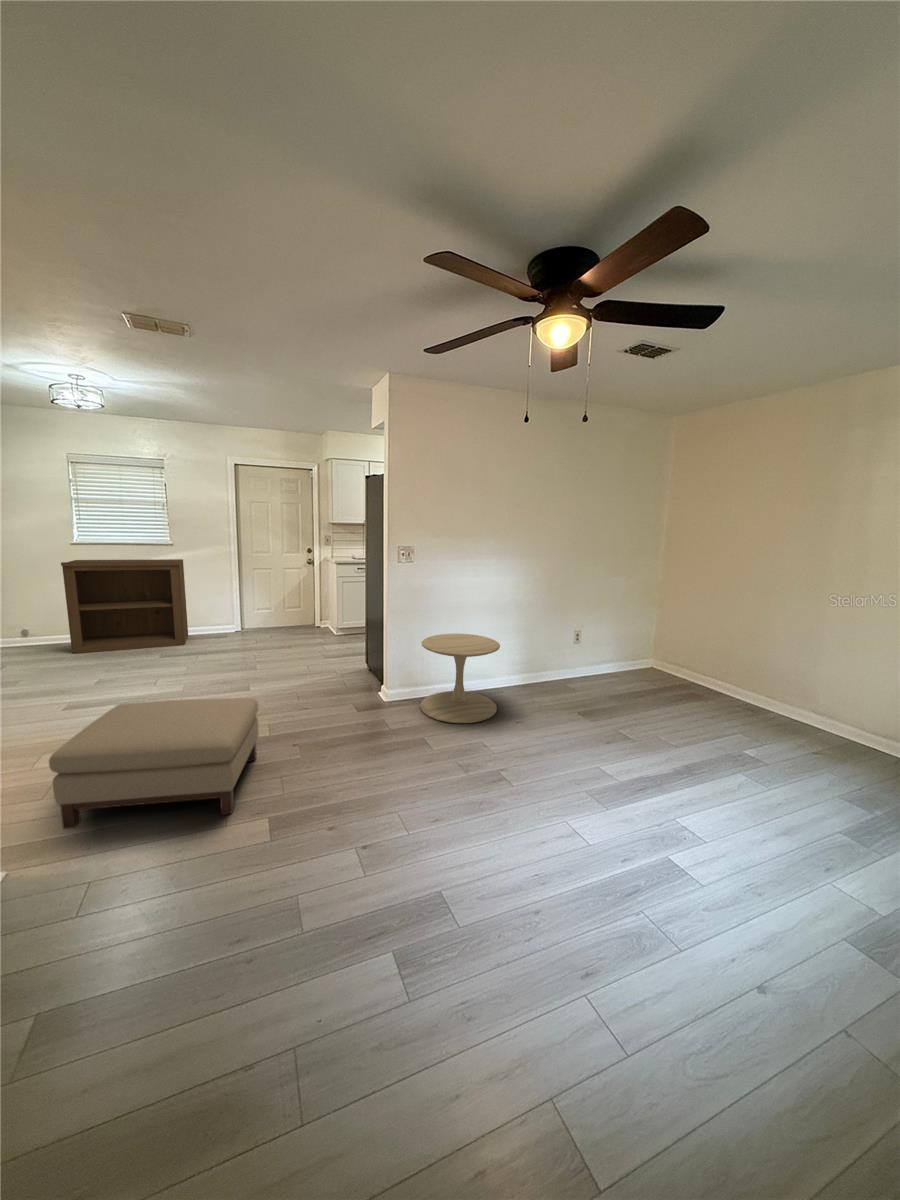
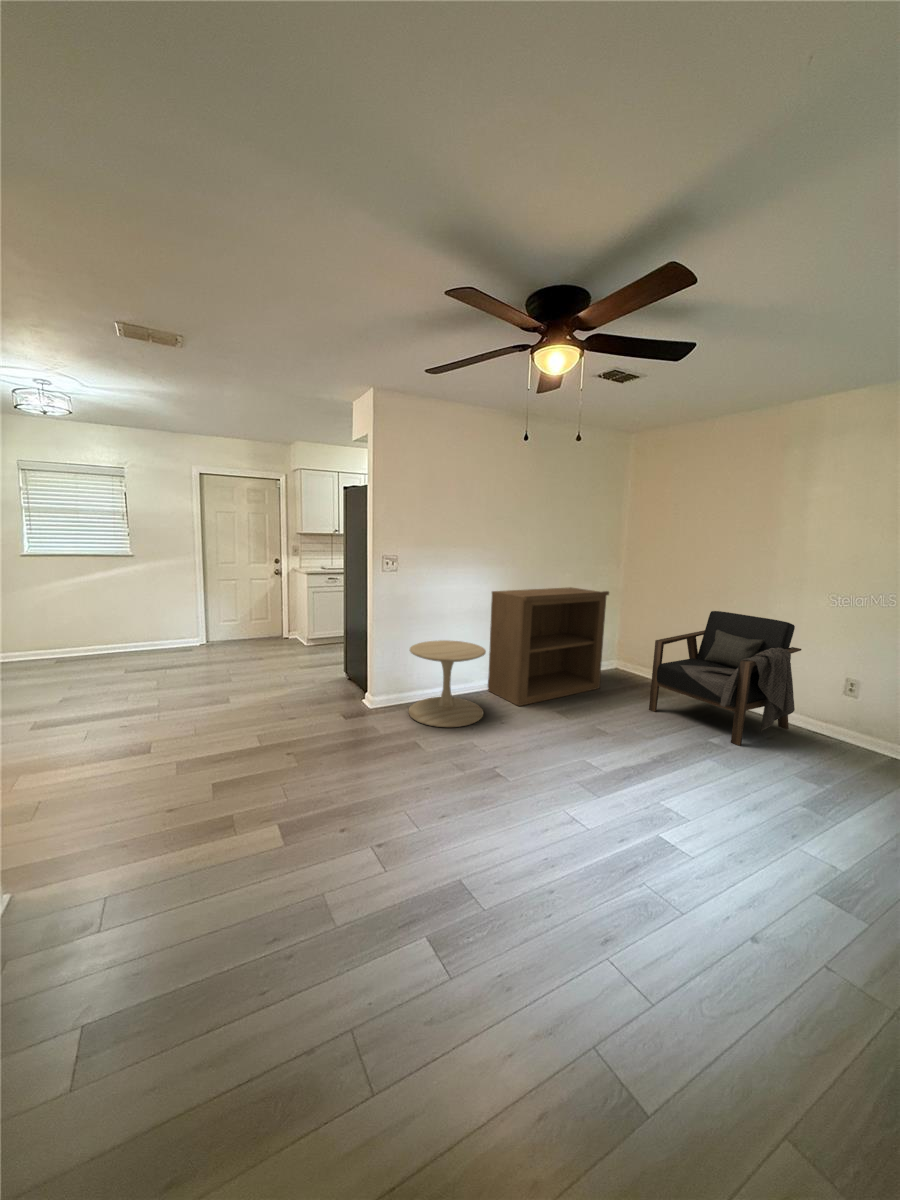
bookshelf: present [61,559,188,653] -> present [488,587,609,706]
armchair: none [676,609,852,758] -> present [649,611,801,746]
ottoman: present [49,698,258,829] -> none [48,709,255,849]

